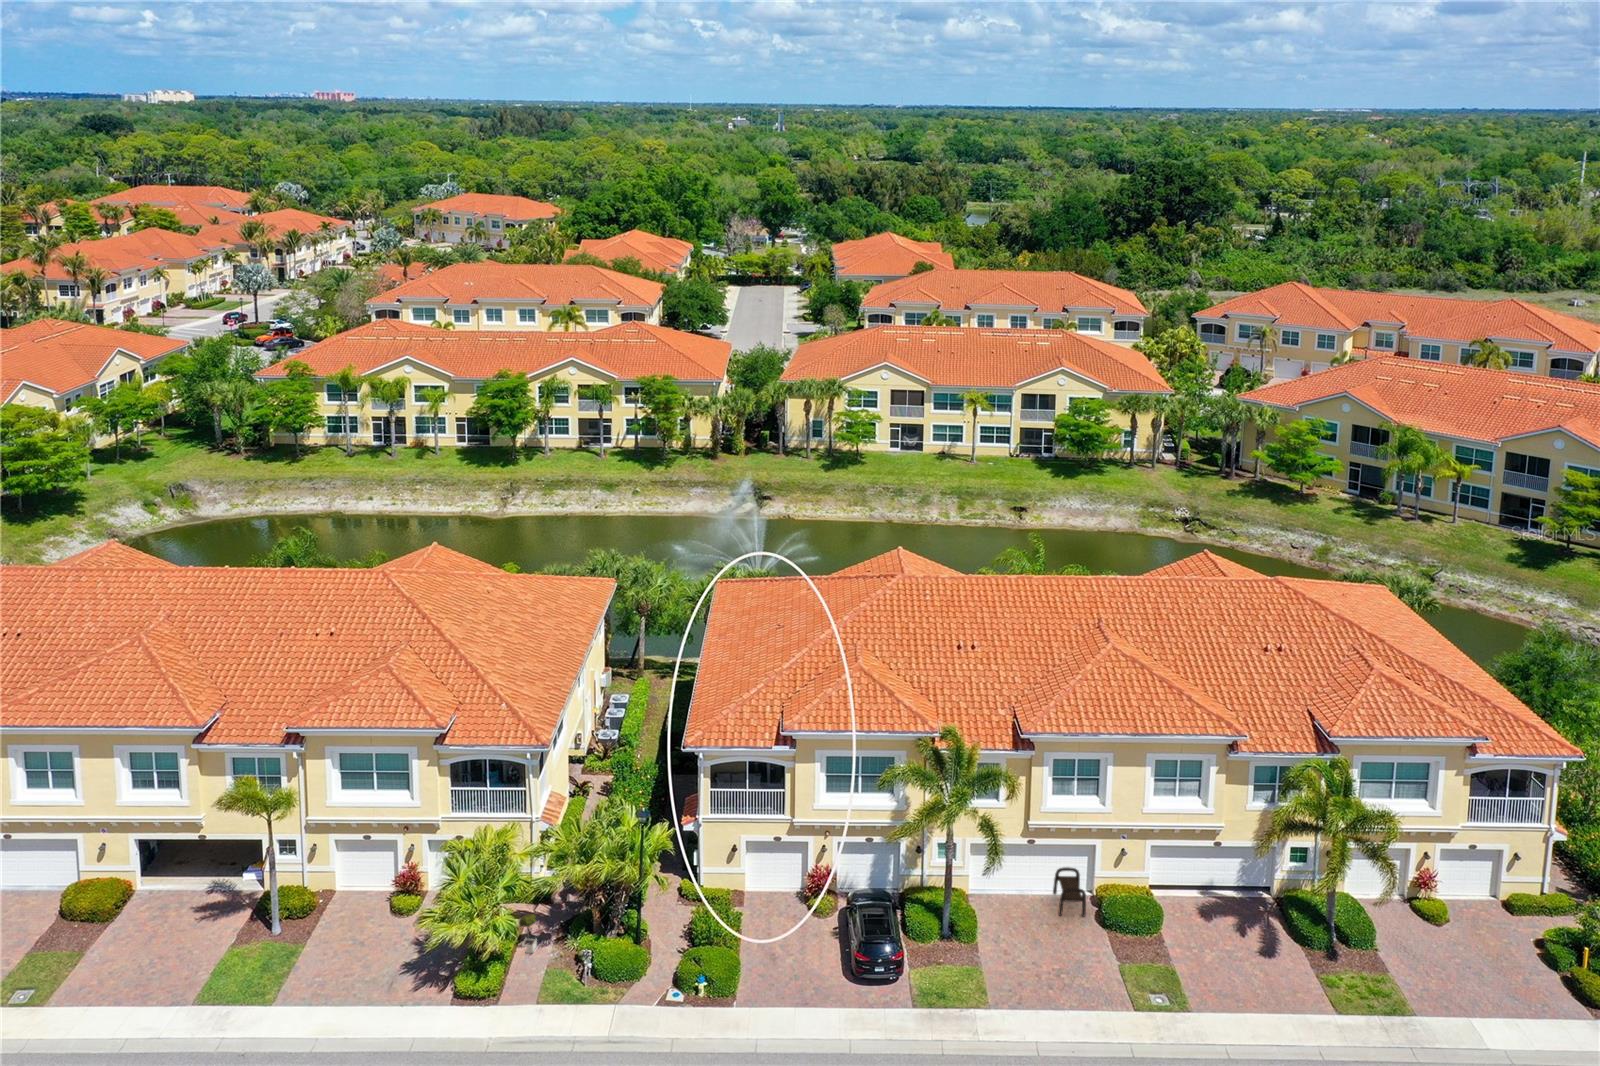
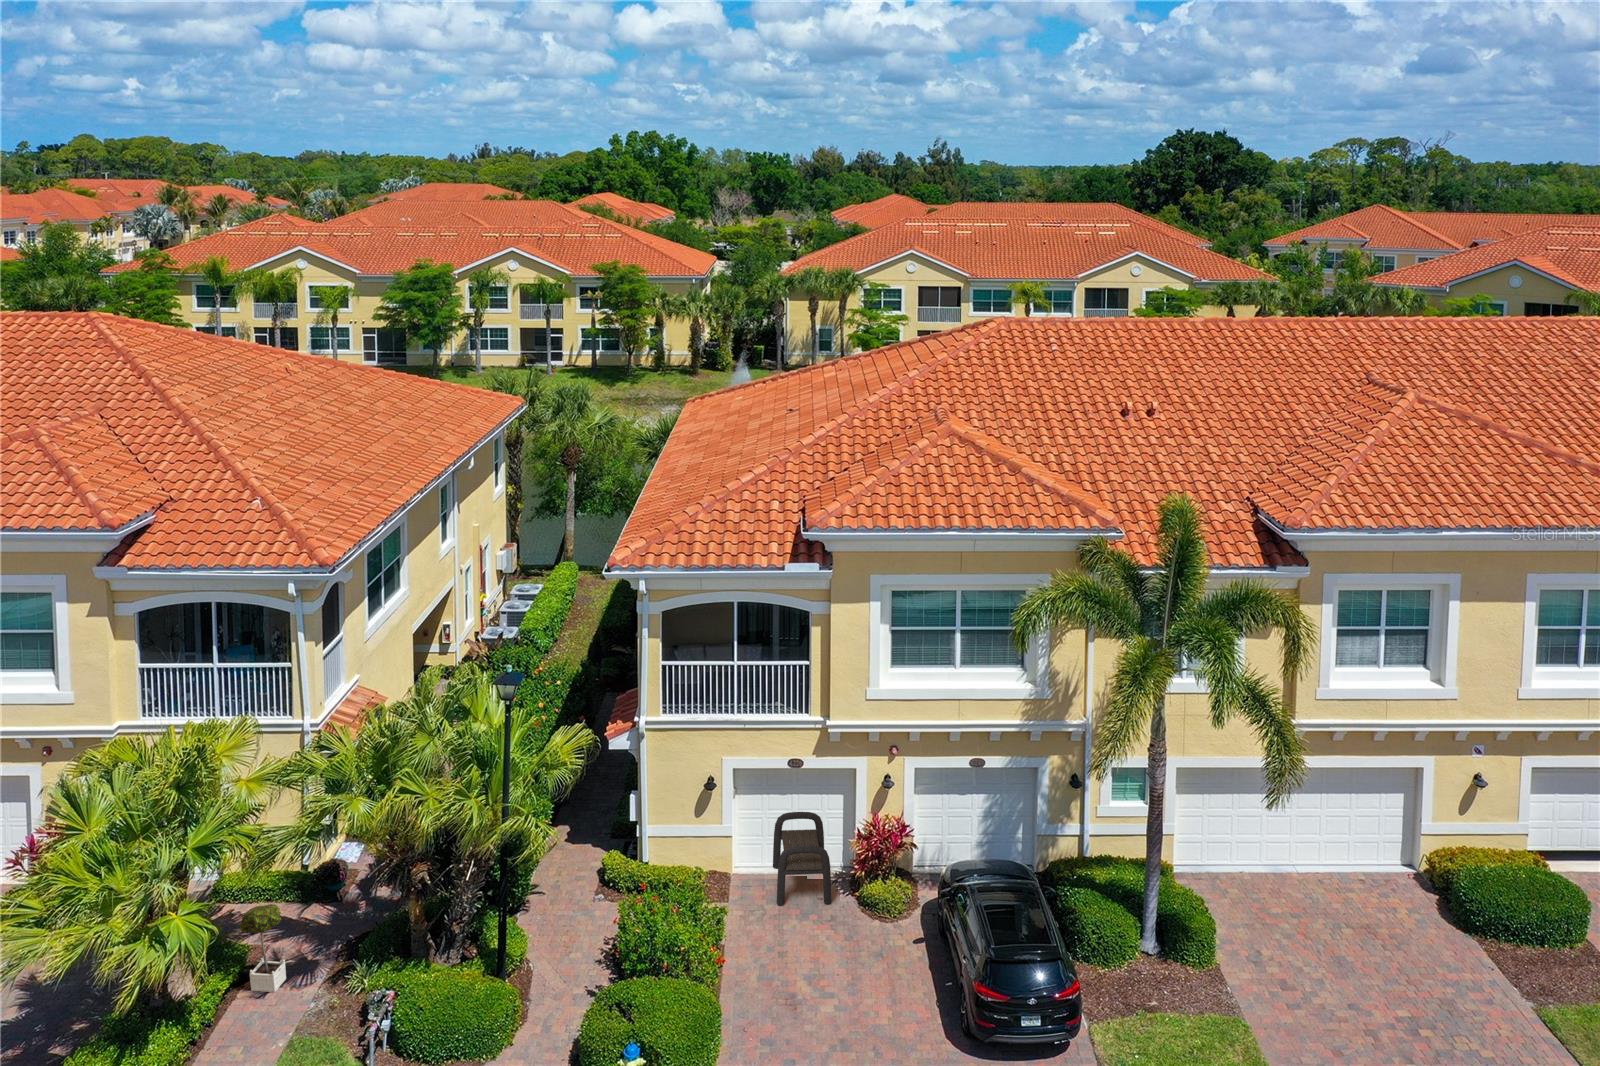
bench: present [1053,867,1086,916] -> present [773,812,831,906]

